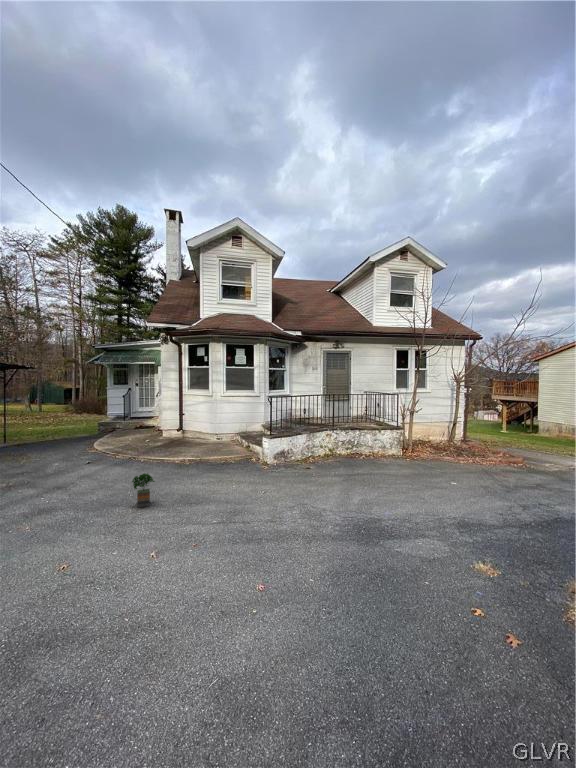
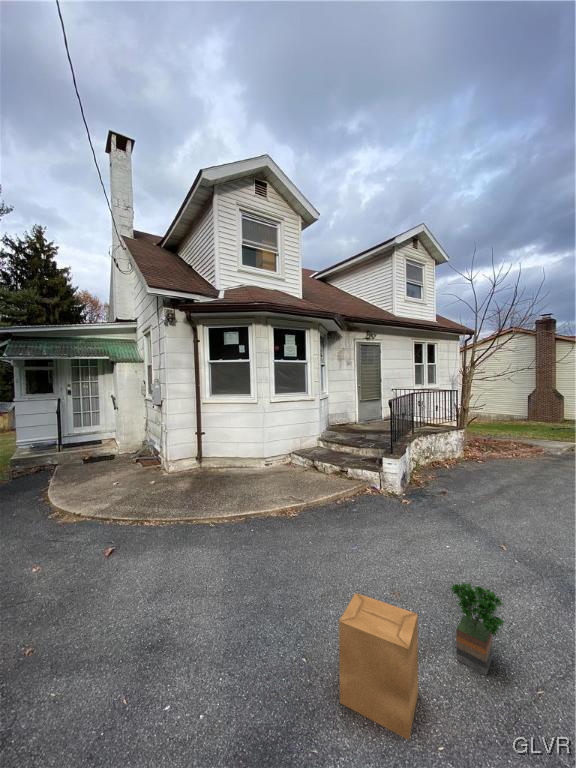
cardboard box: none [84,468,109,509] -> present [339,593,418,740]

